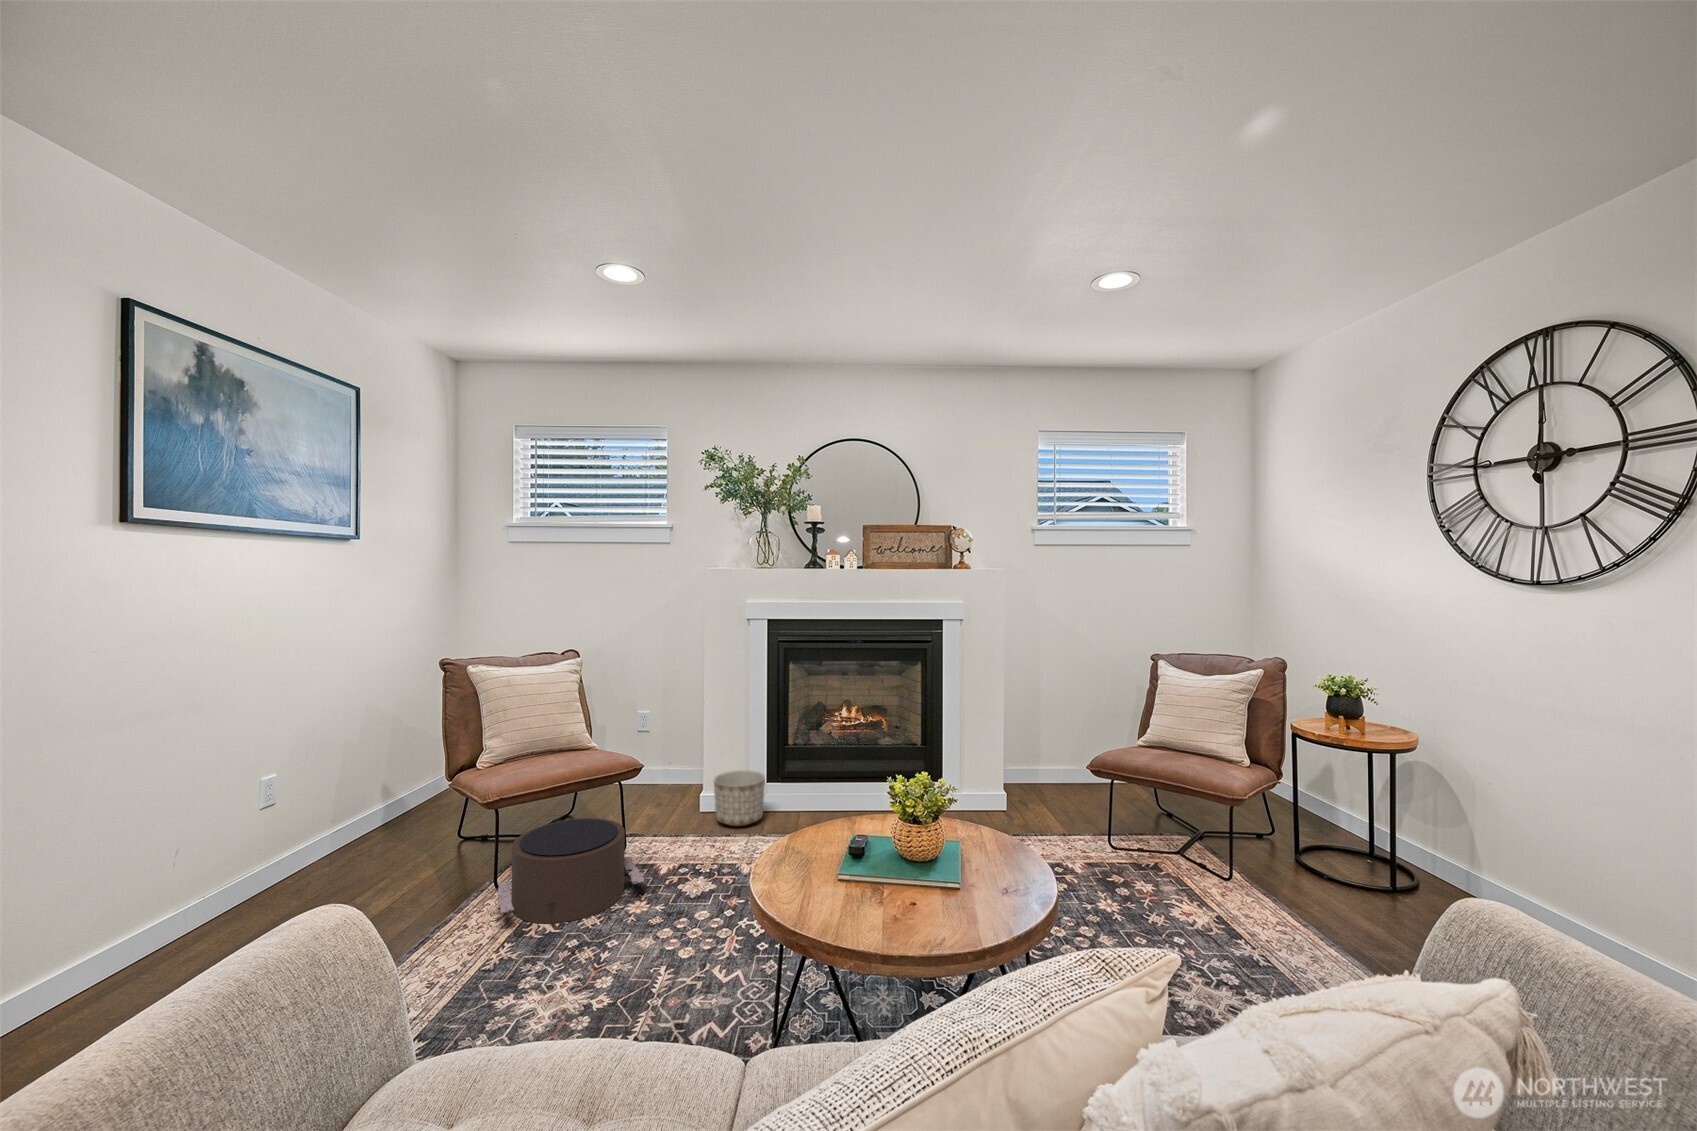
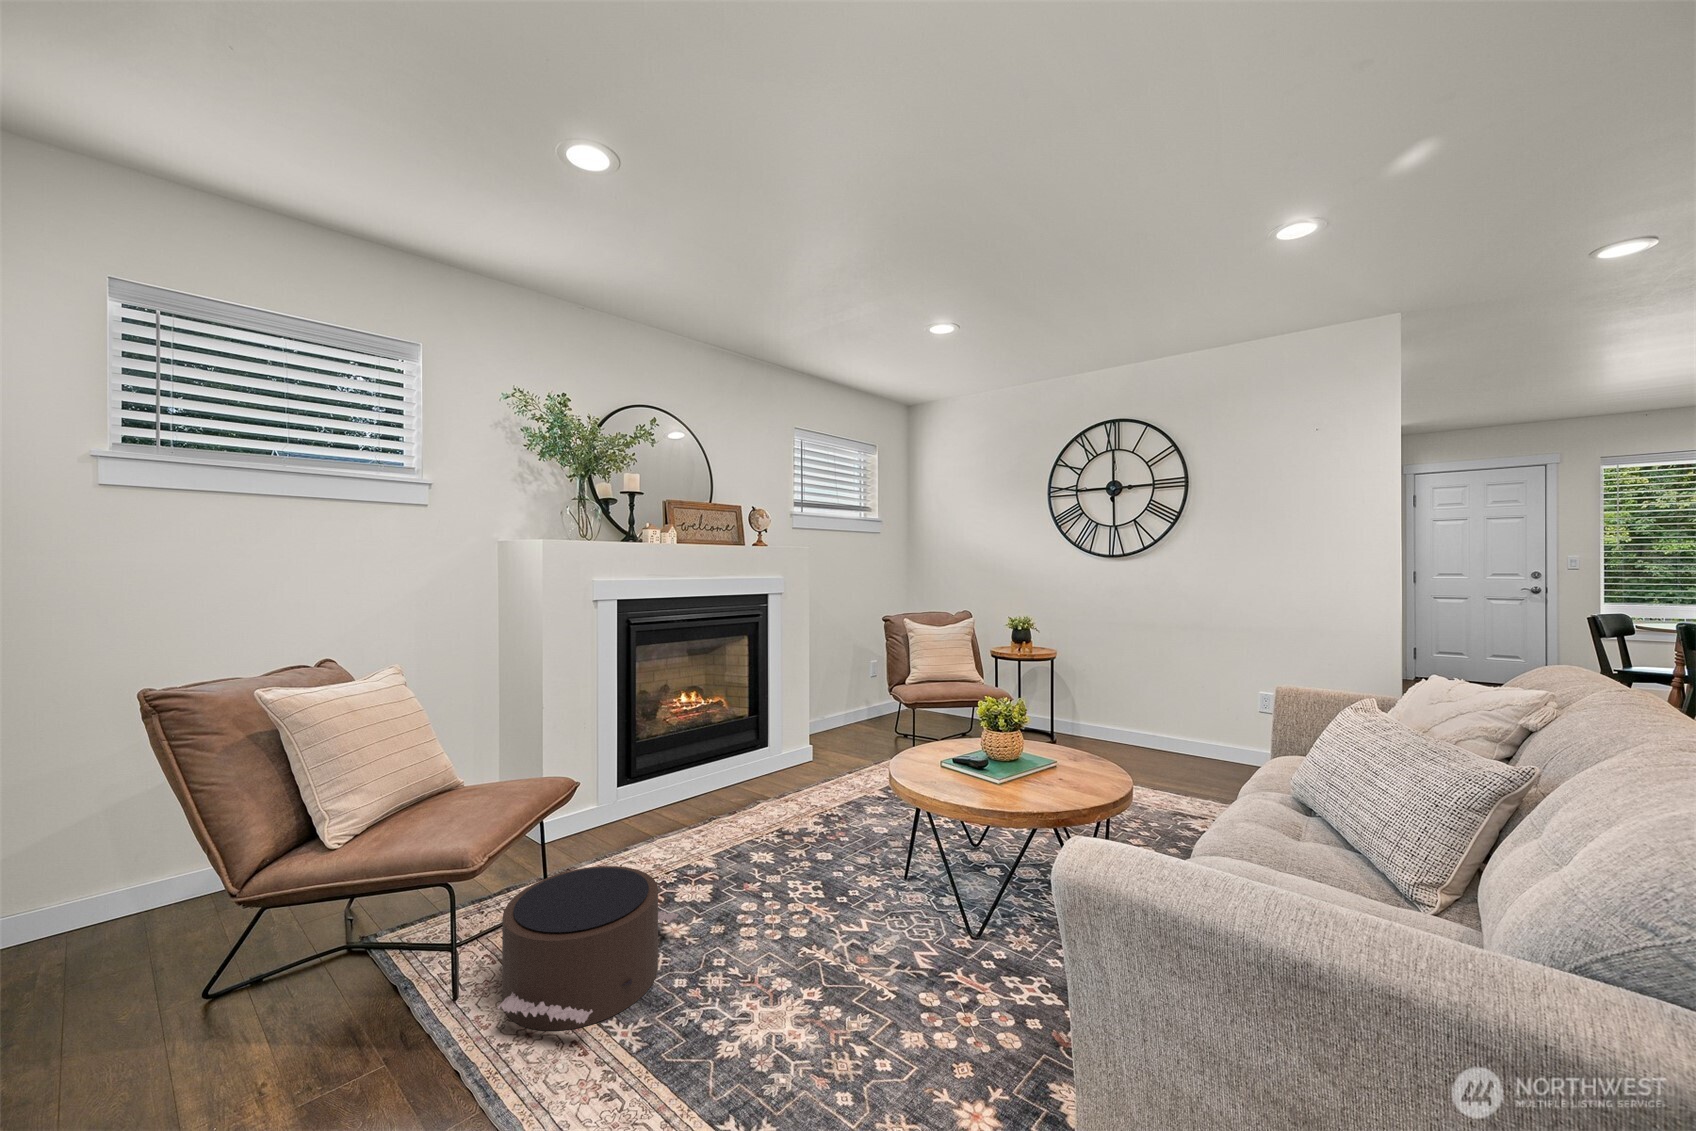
planter: present [714,770,765,826] -> none [585,780,650,848]

